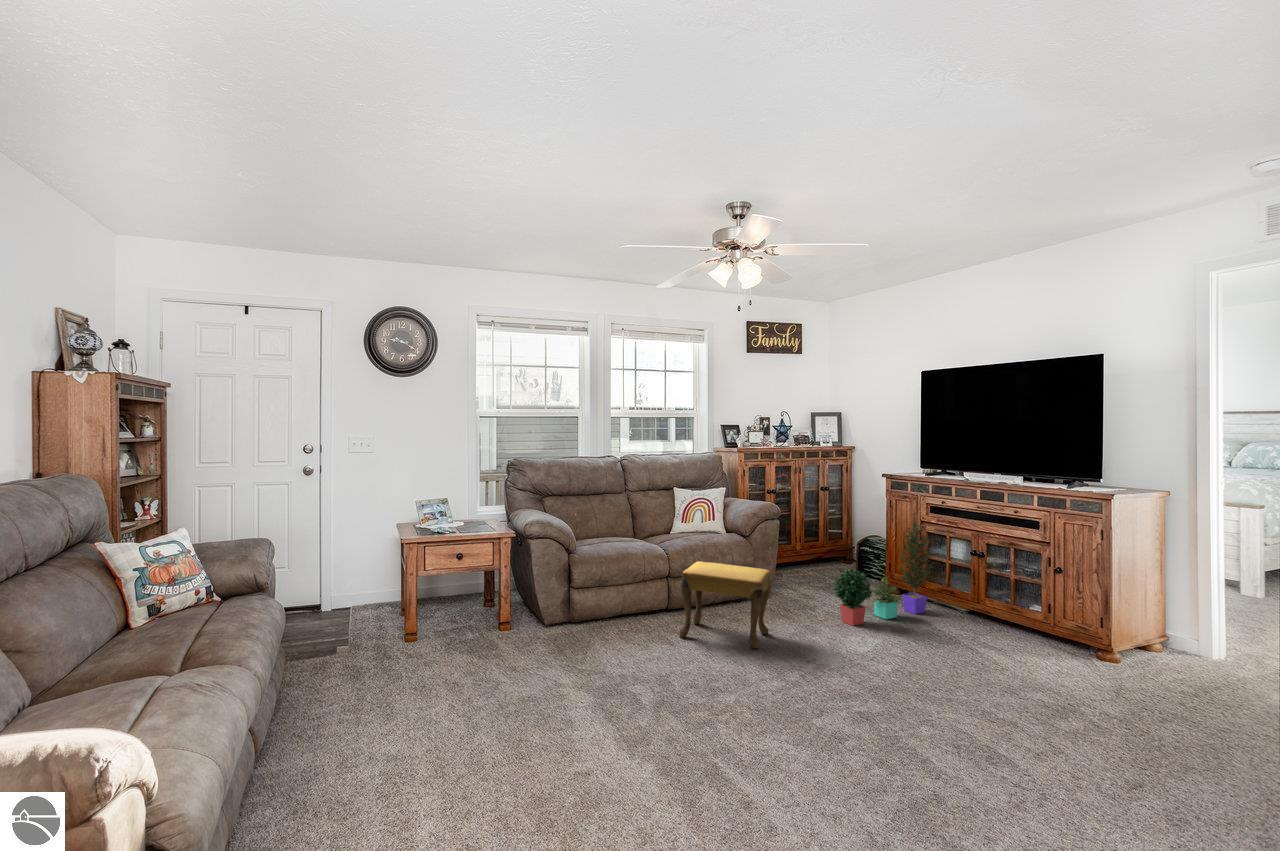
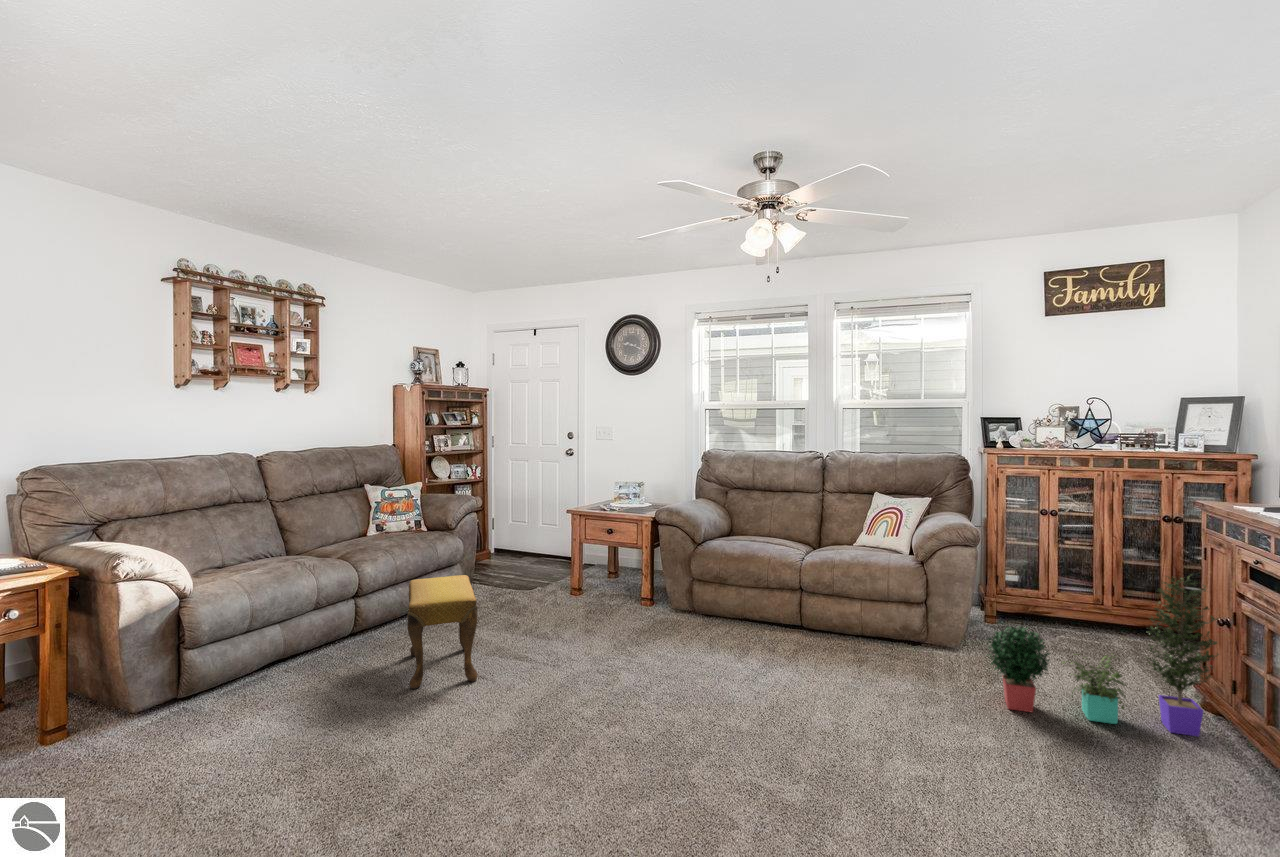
footstool: present [679,561,771,649] -> present [407,575,477,689]

